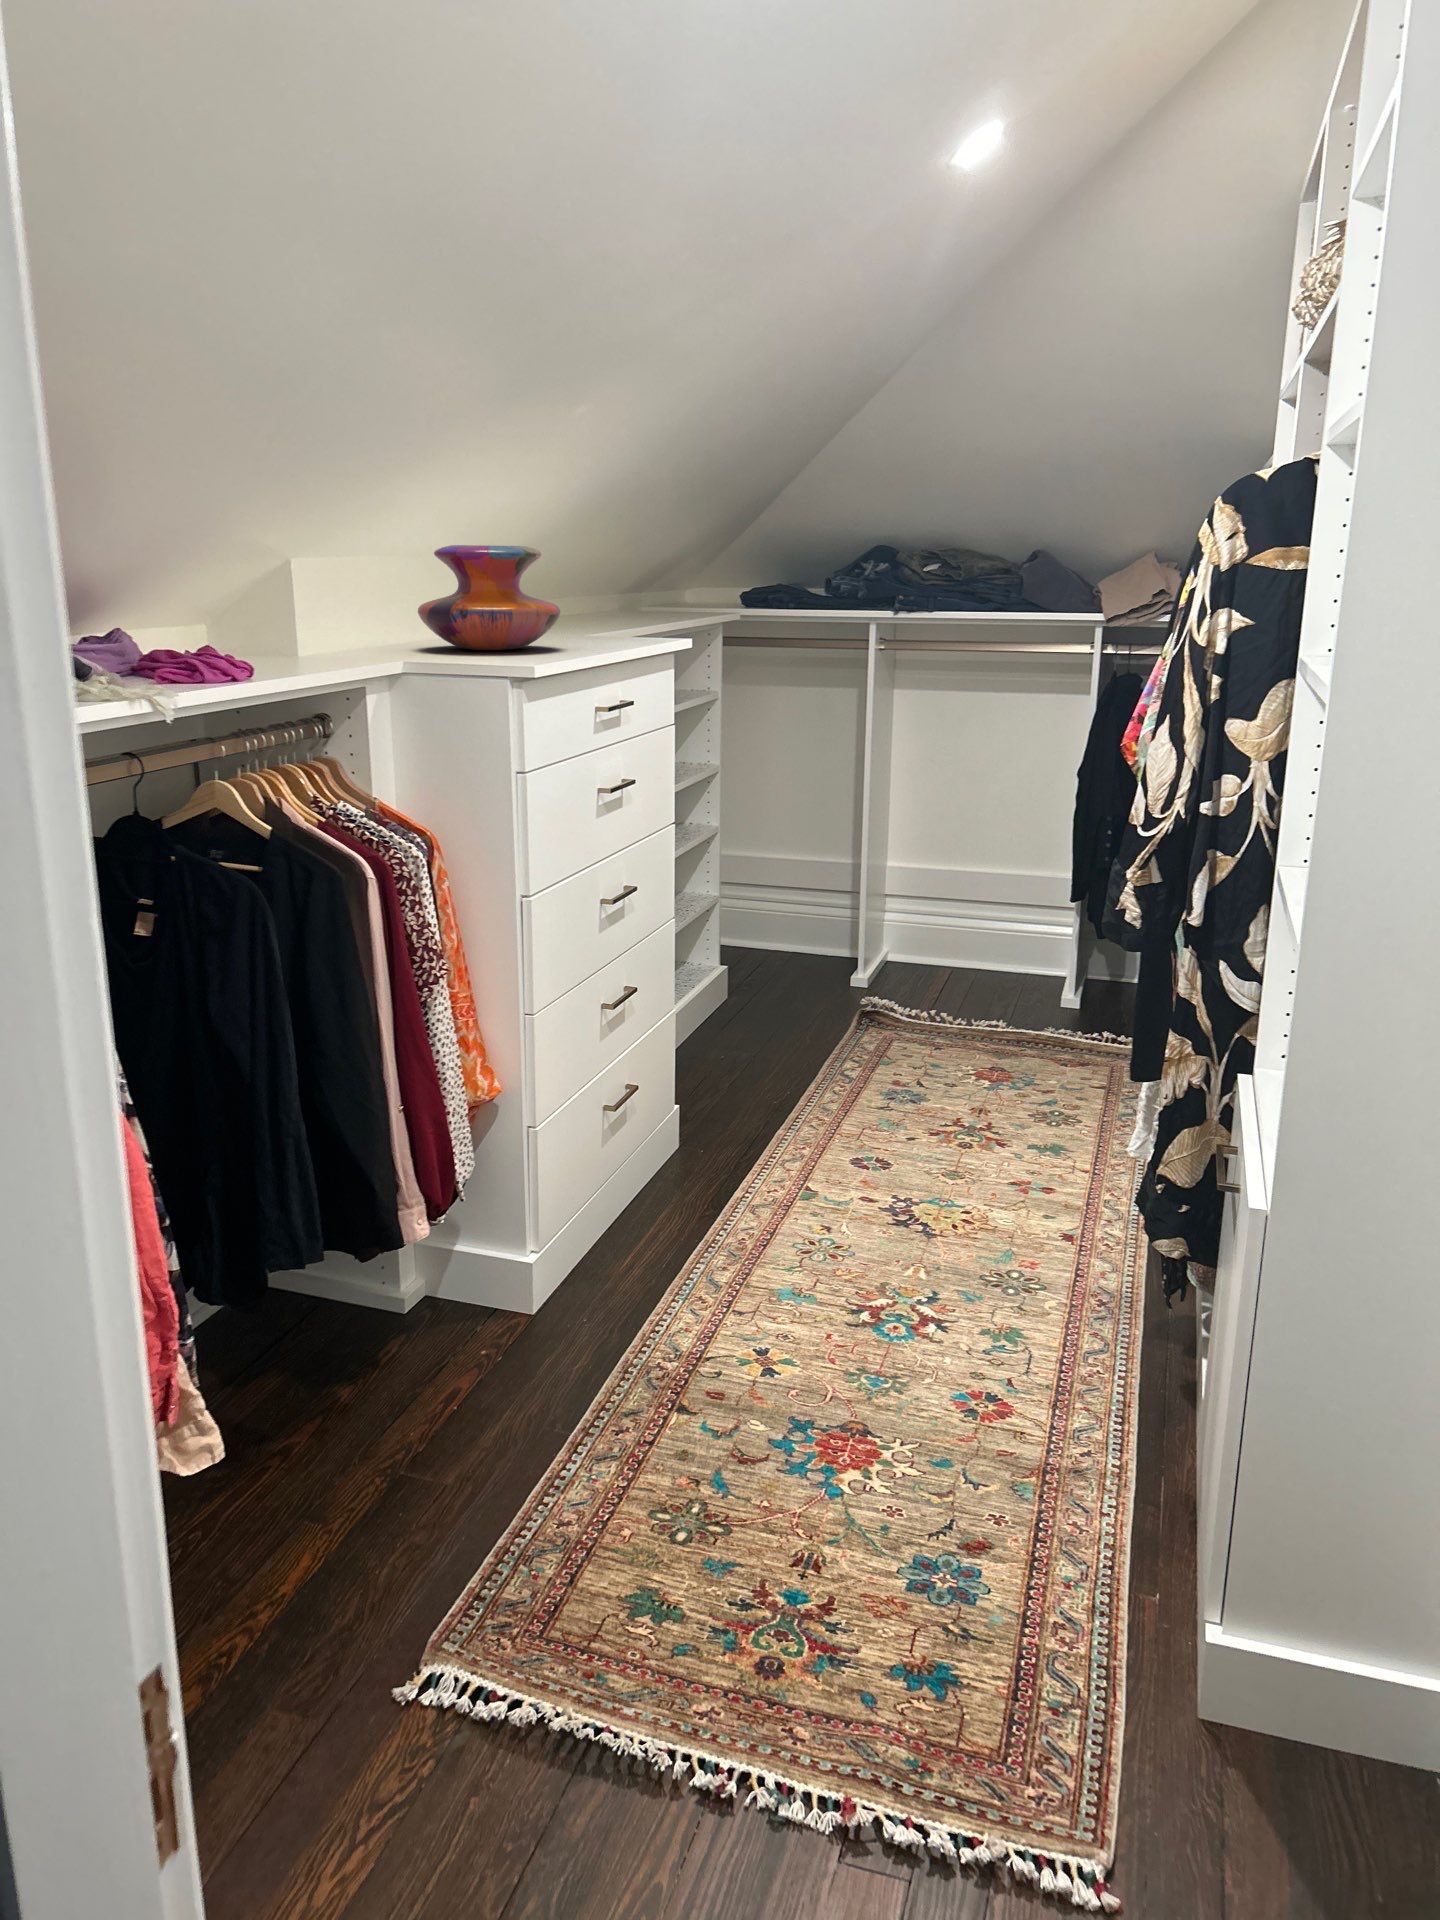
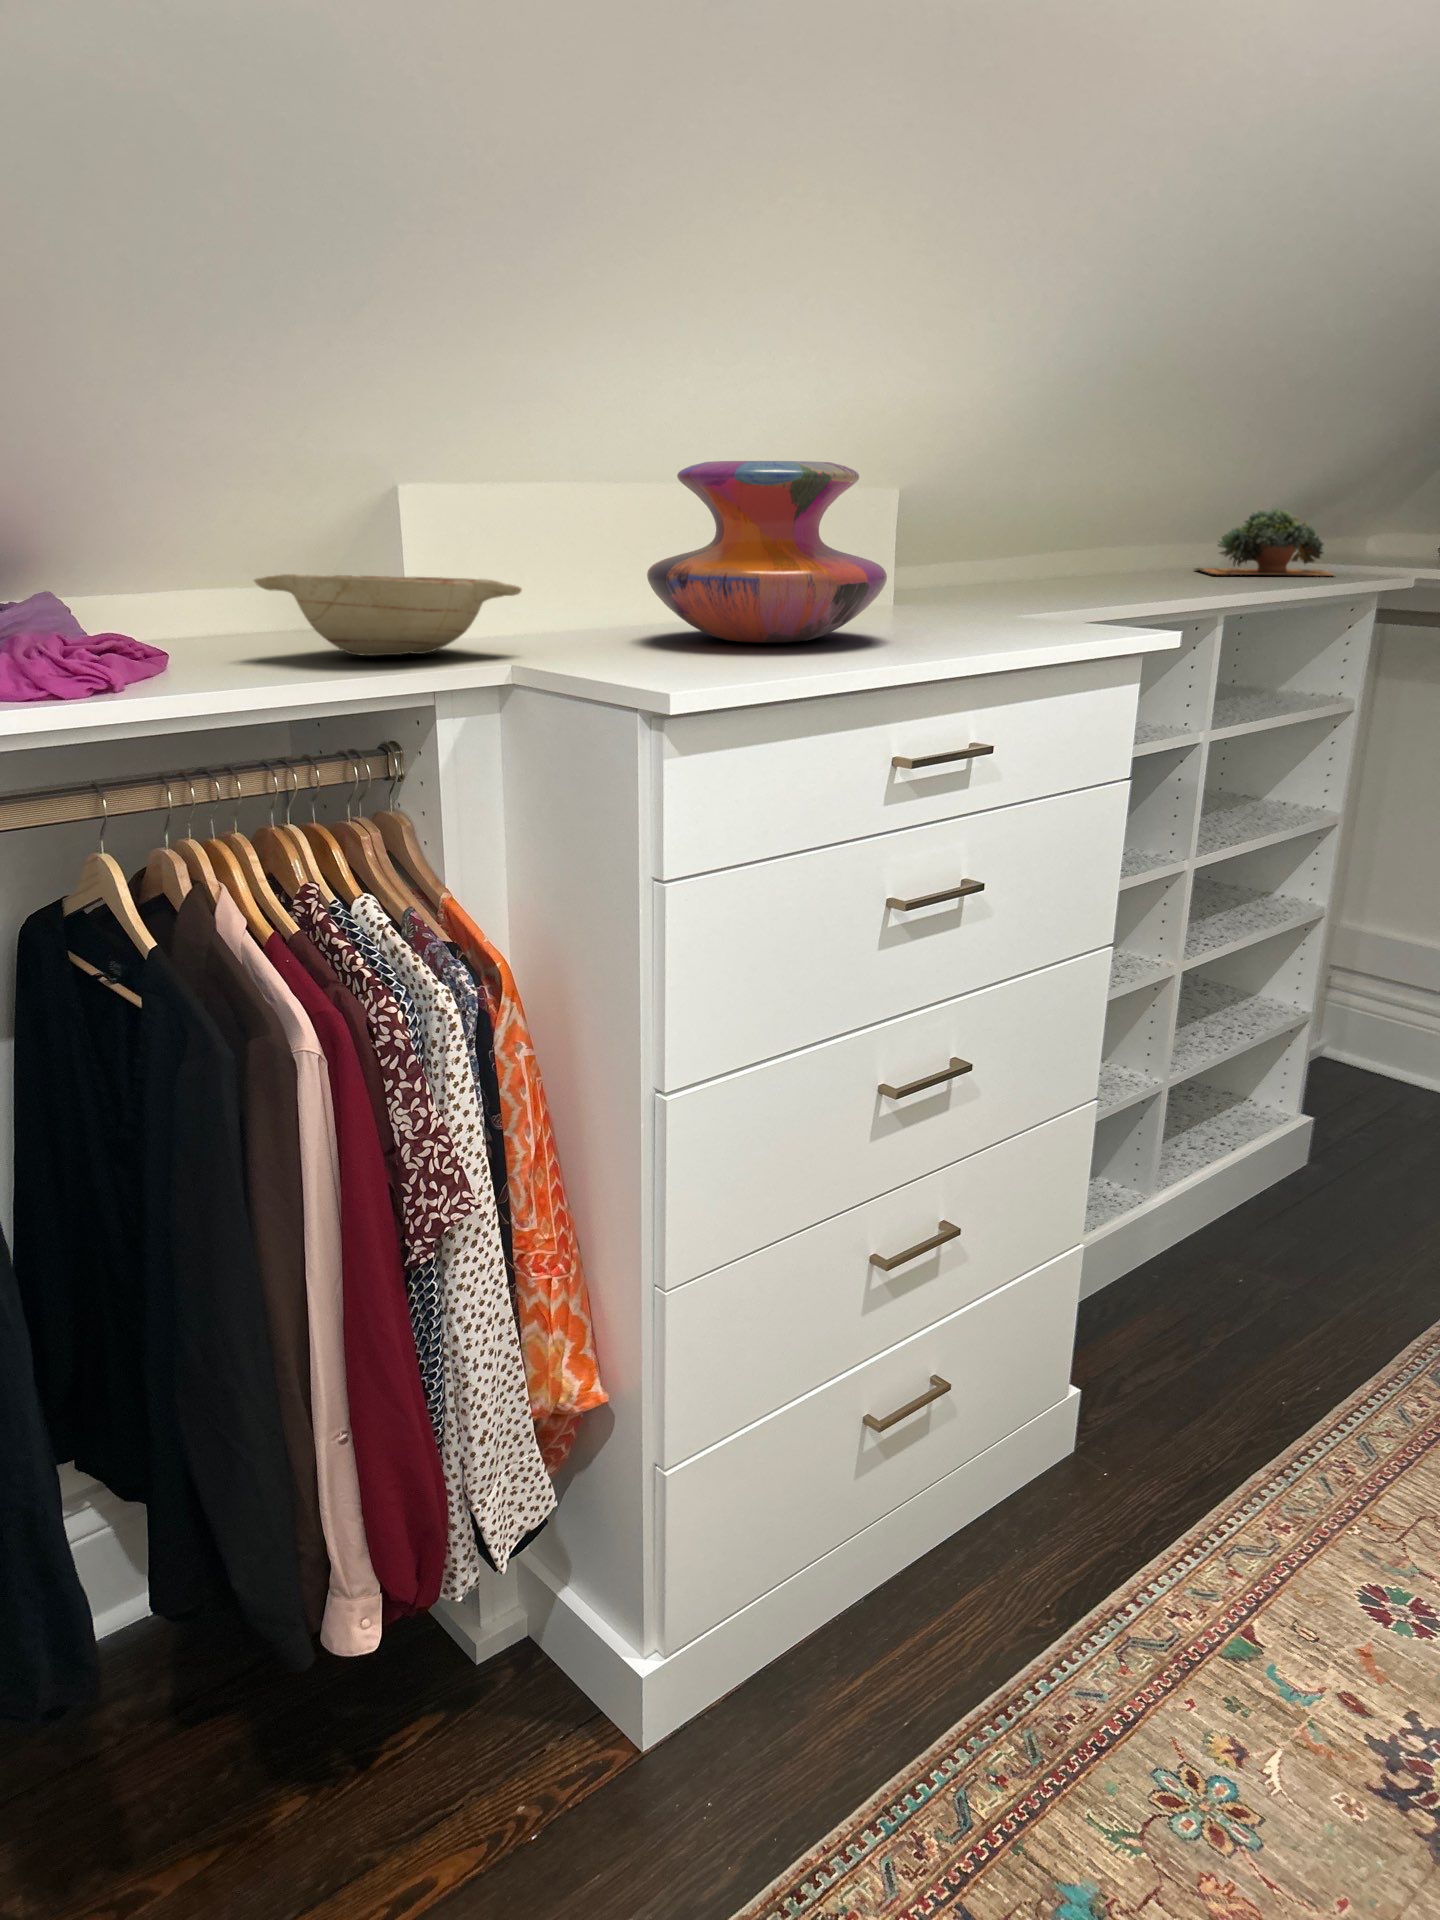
succulent plant: none [599,569,693,613] -> present [1195,509,1333,576]
decorative bowl: none [233,613,386,662] -> present [254,574,521,656]

